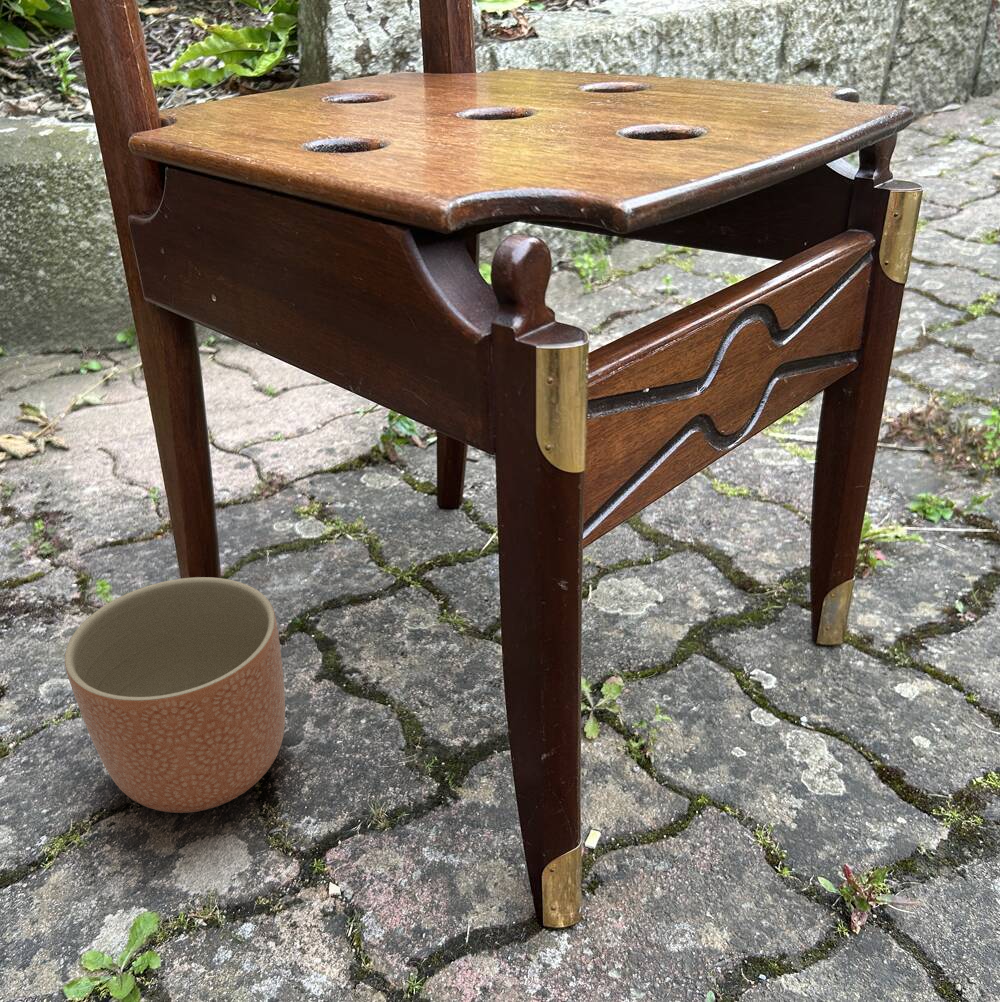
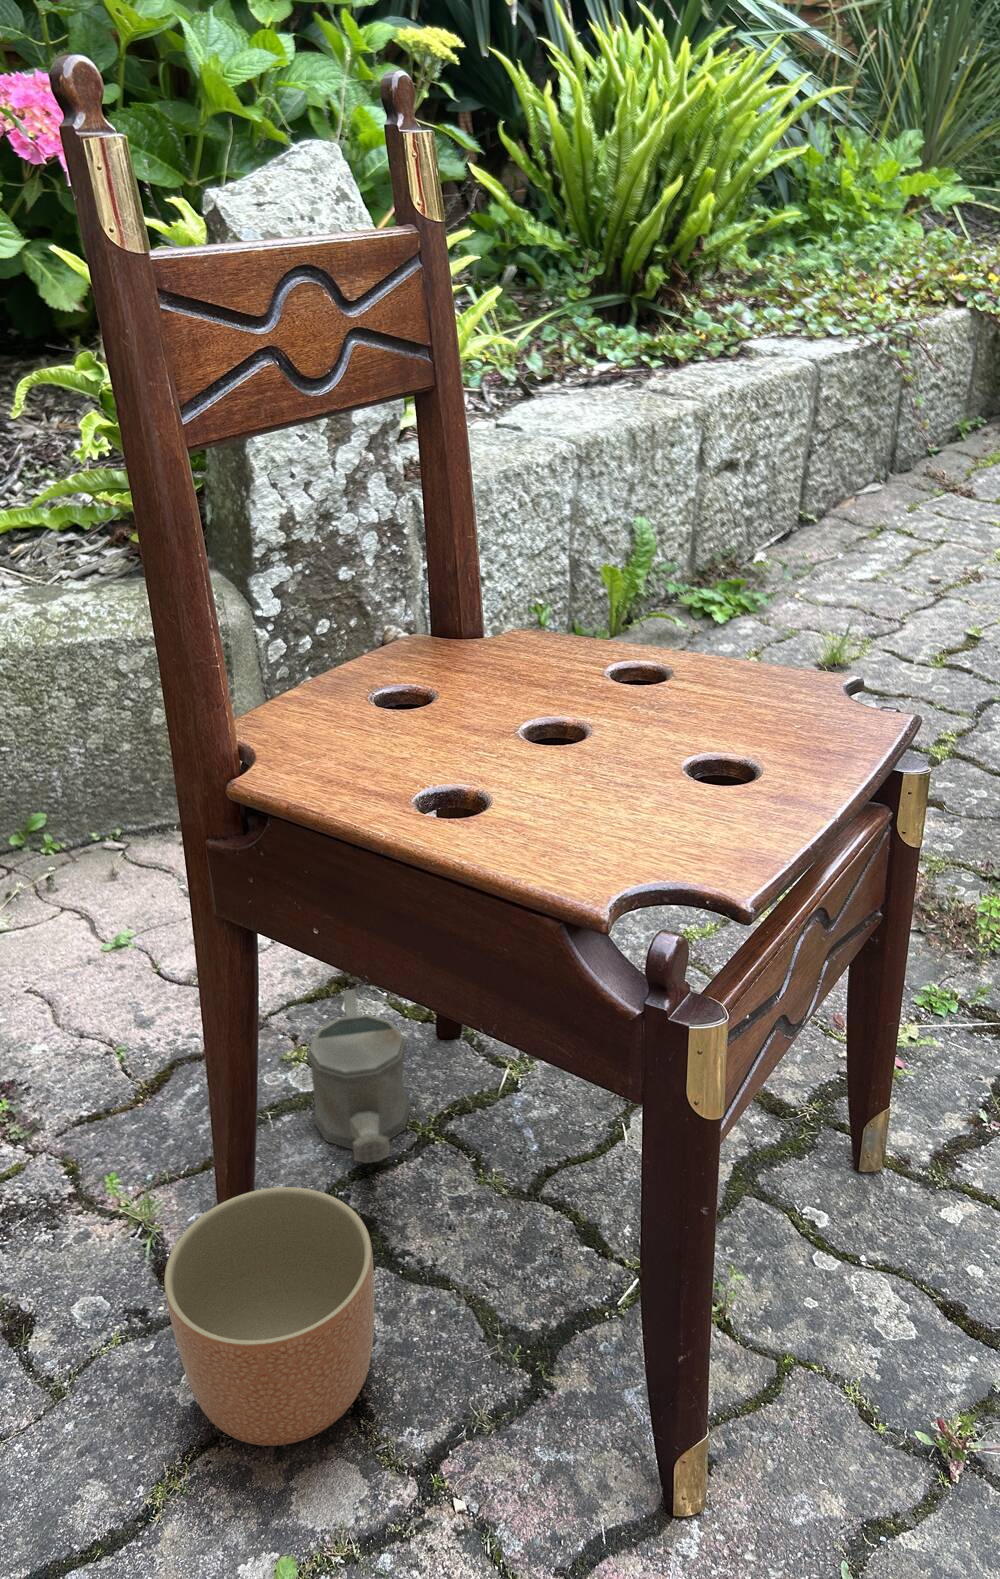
watering can: none [297,446,397,584] -> present [307,989,411,1163]

